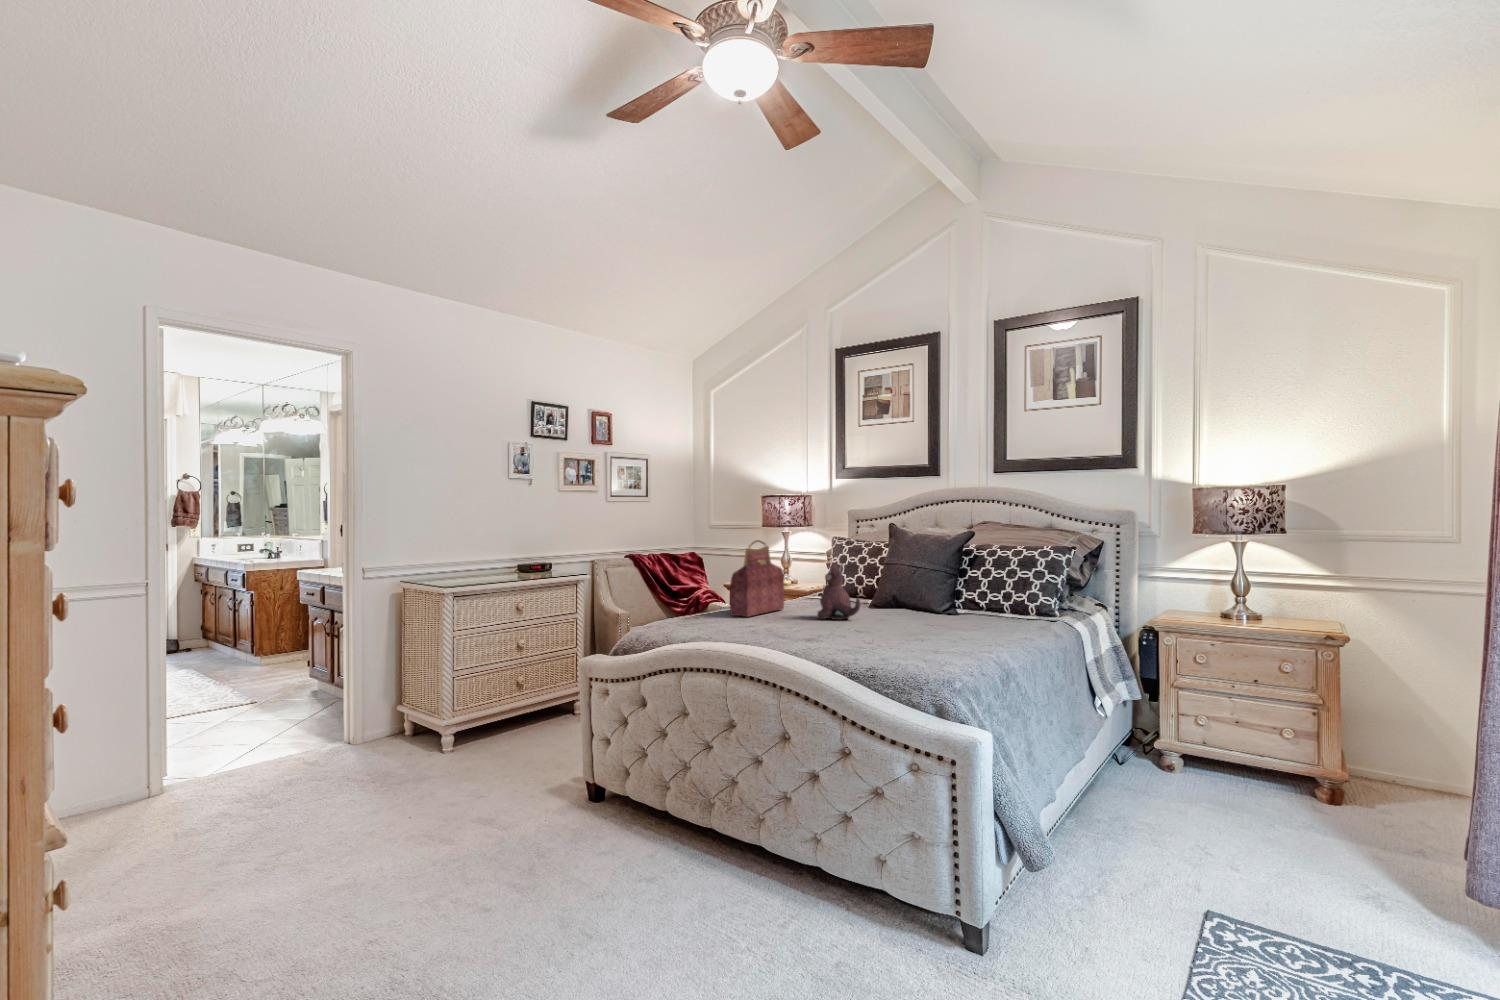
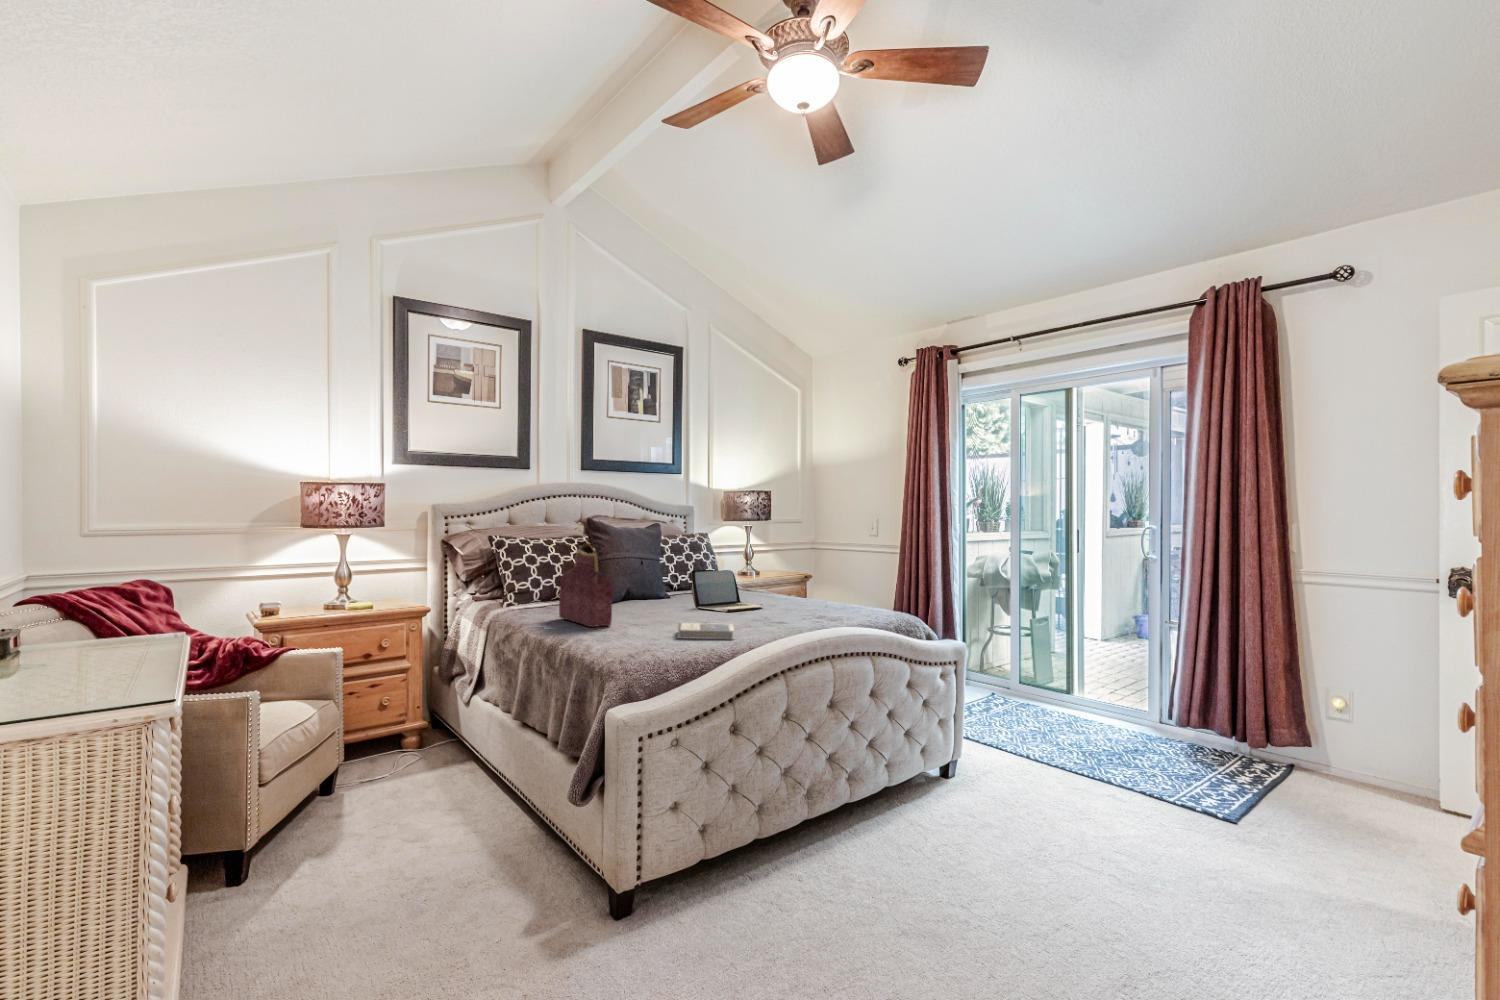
plush toy: present [817,564,860,620] -> none [630,562,671,617]
laptop: none [899,579,974,635] -> present [691,570,762,612]
hardback book: none [704,621,764,642] -> present [678,623,734,639]

